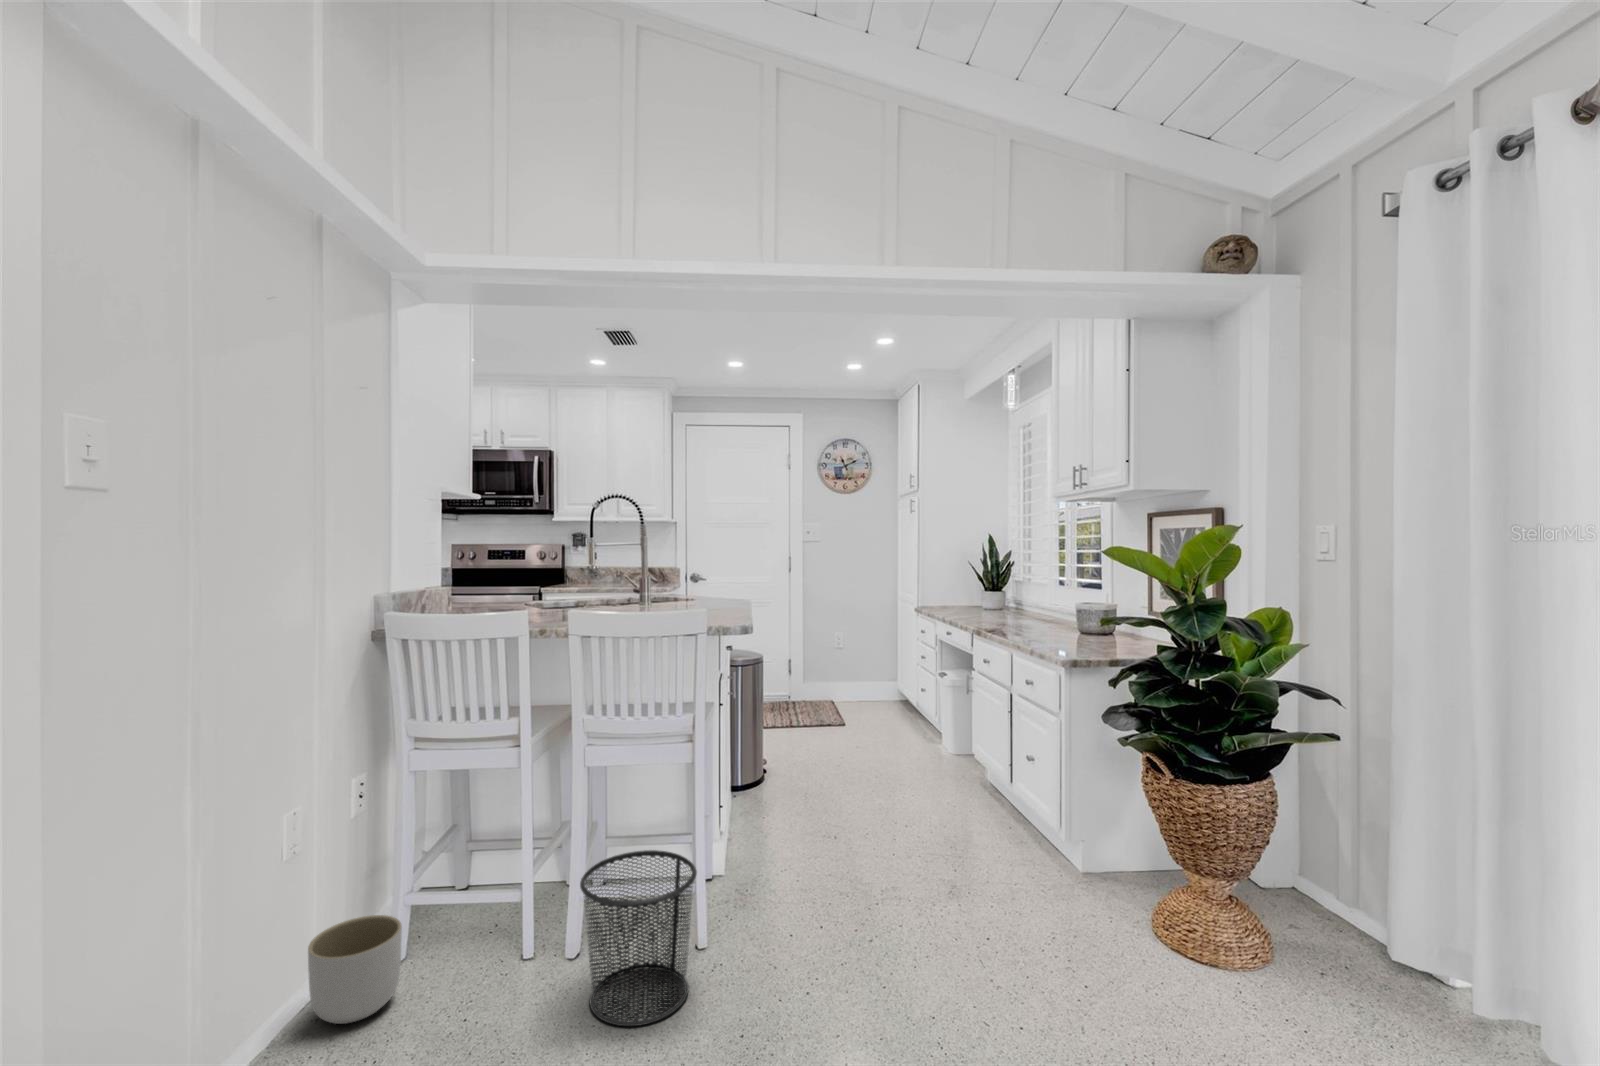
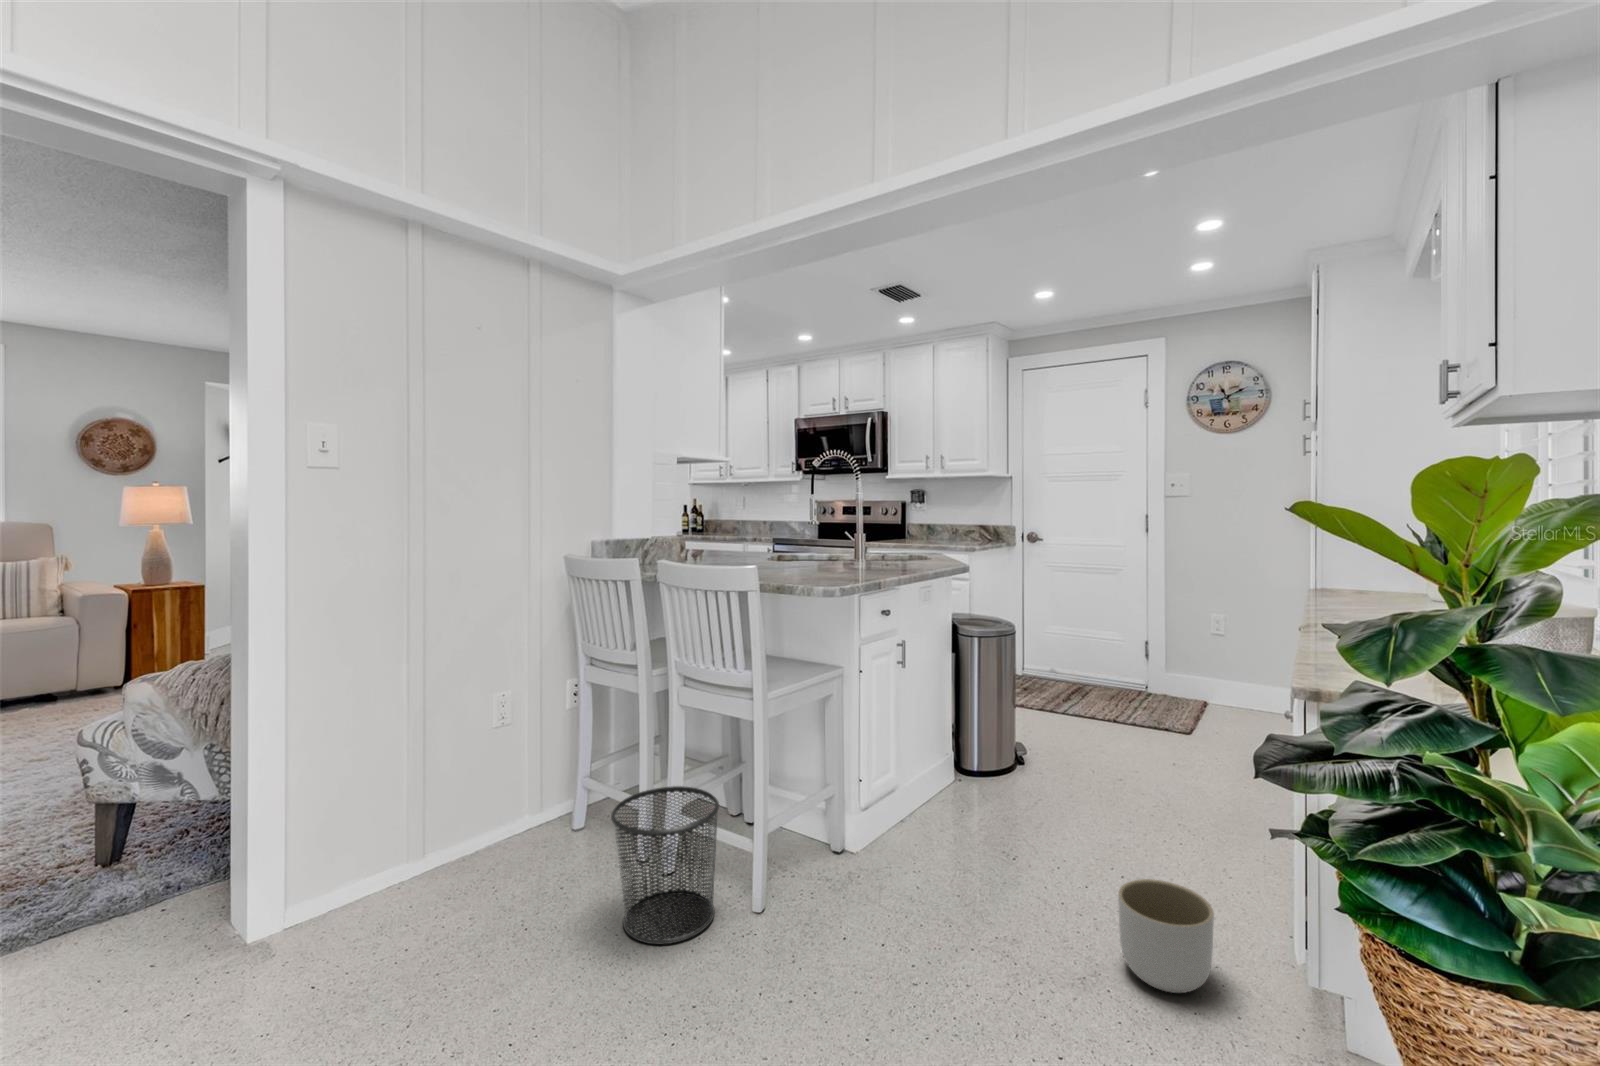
planter: present [308,915,402,1024] -> present [1118,879,1214,993]

